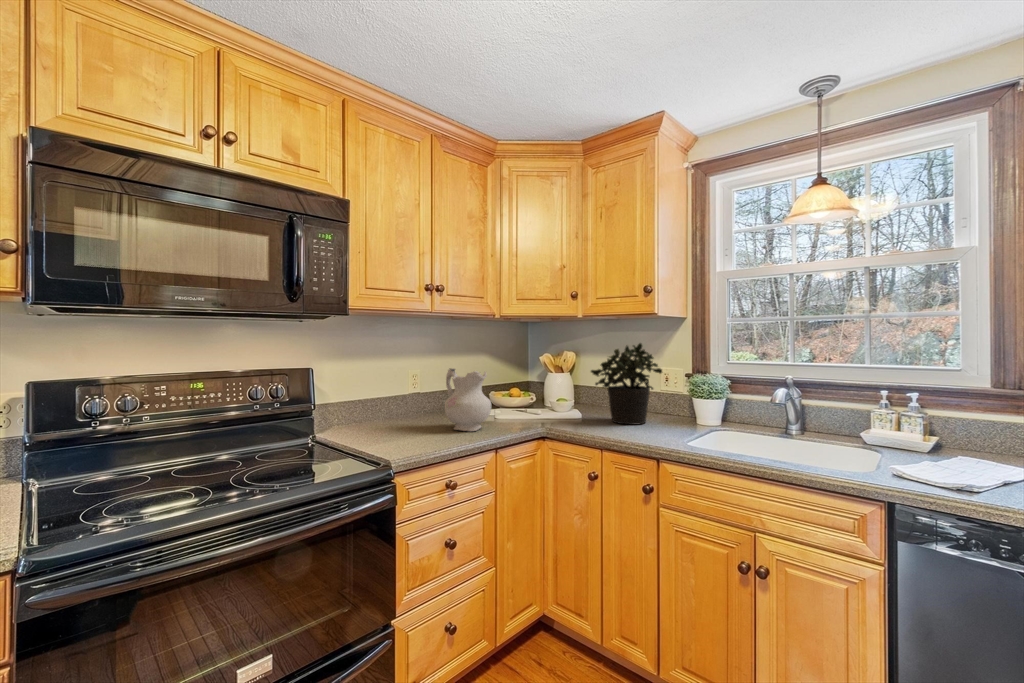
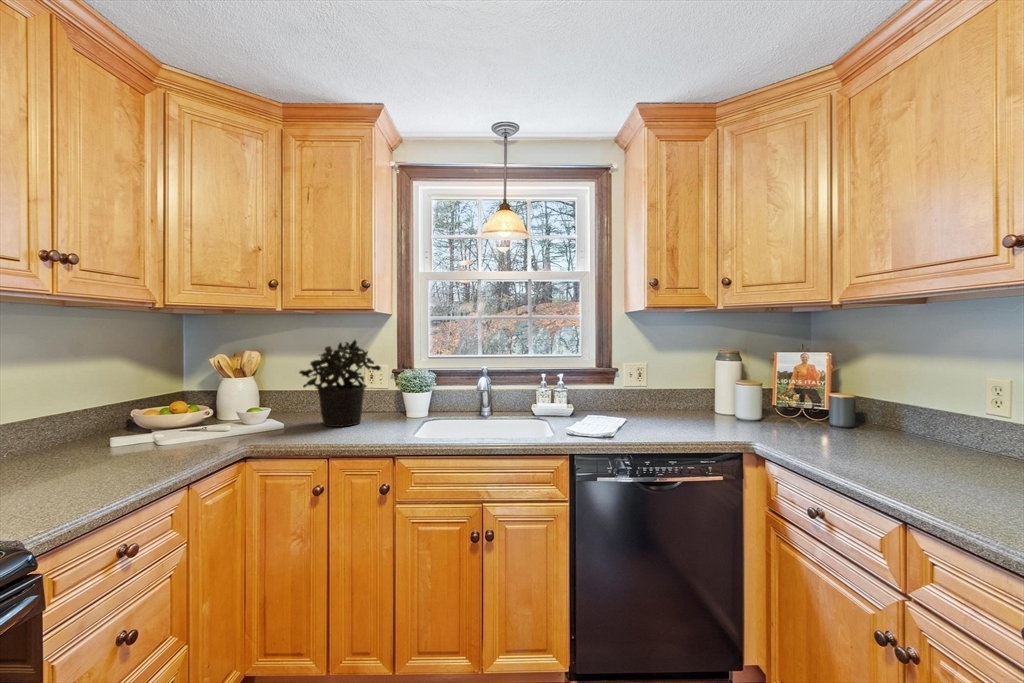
ceramic pitcher: present [445,368,491,431] -> none [79,379,168,469]

